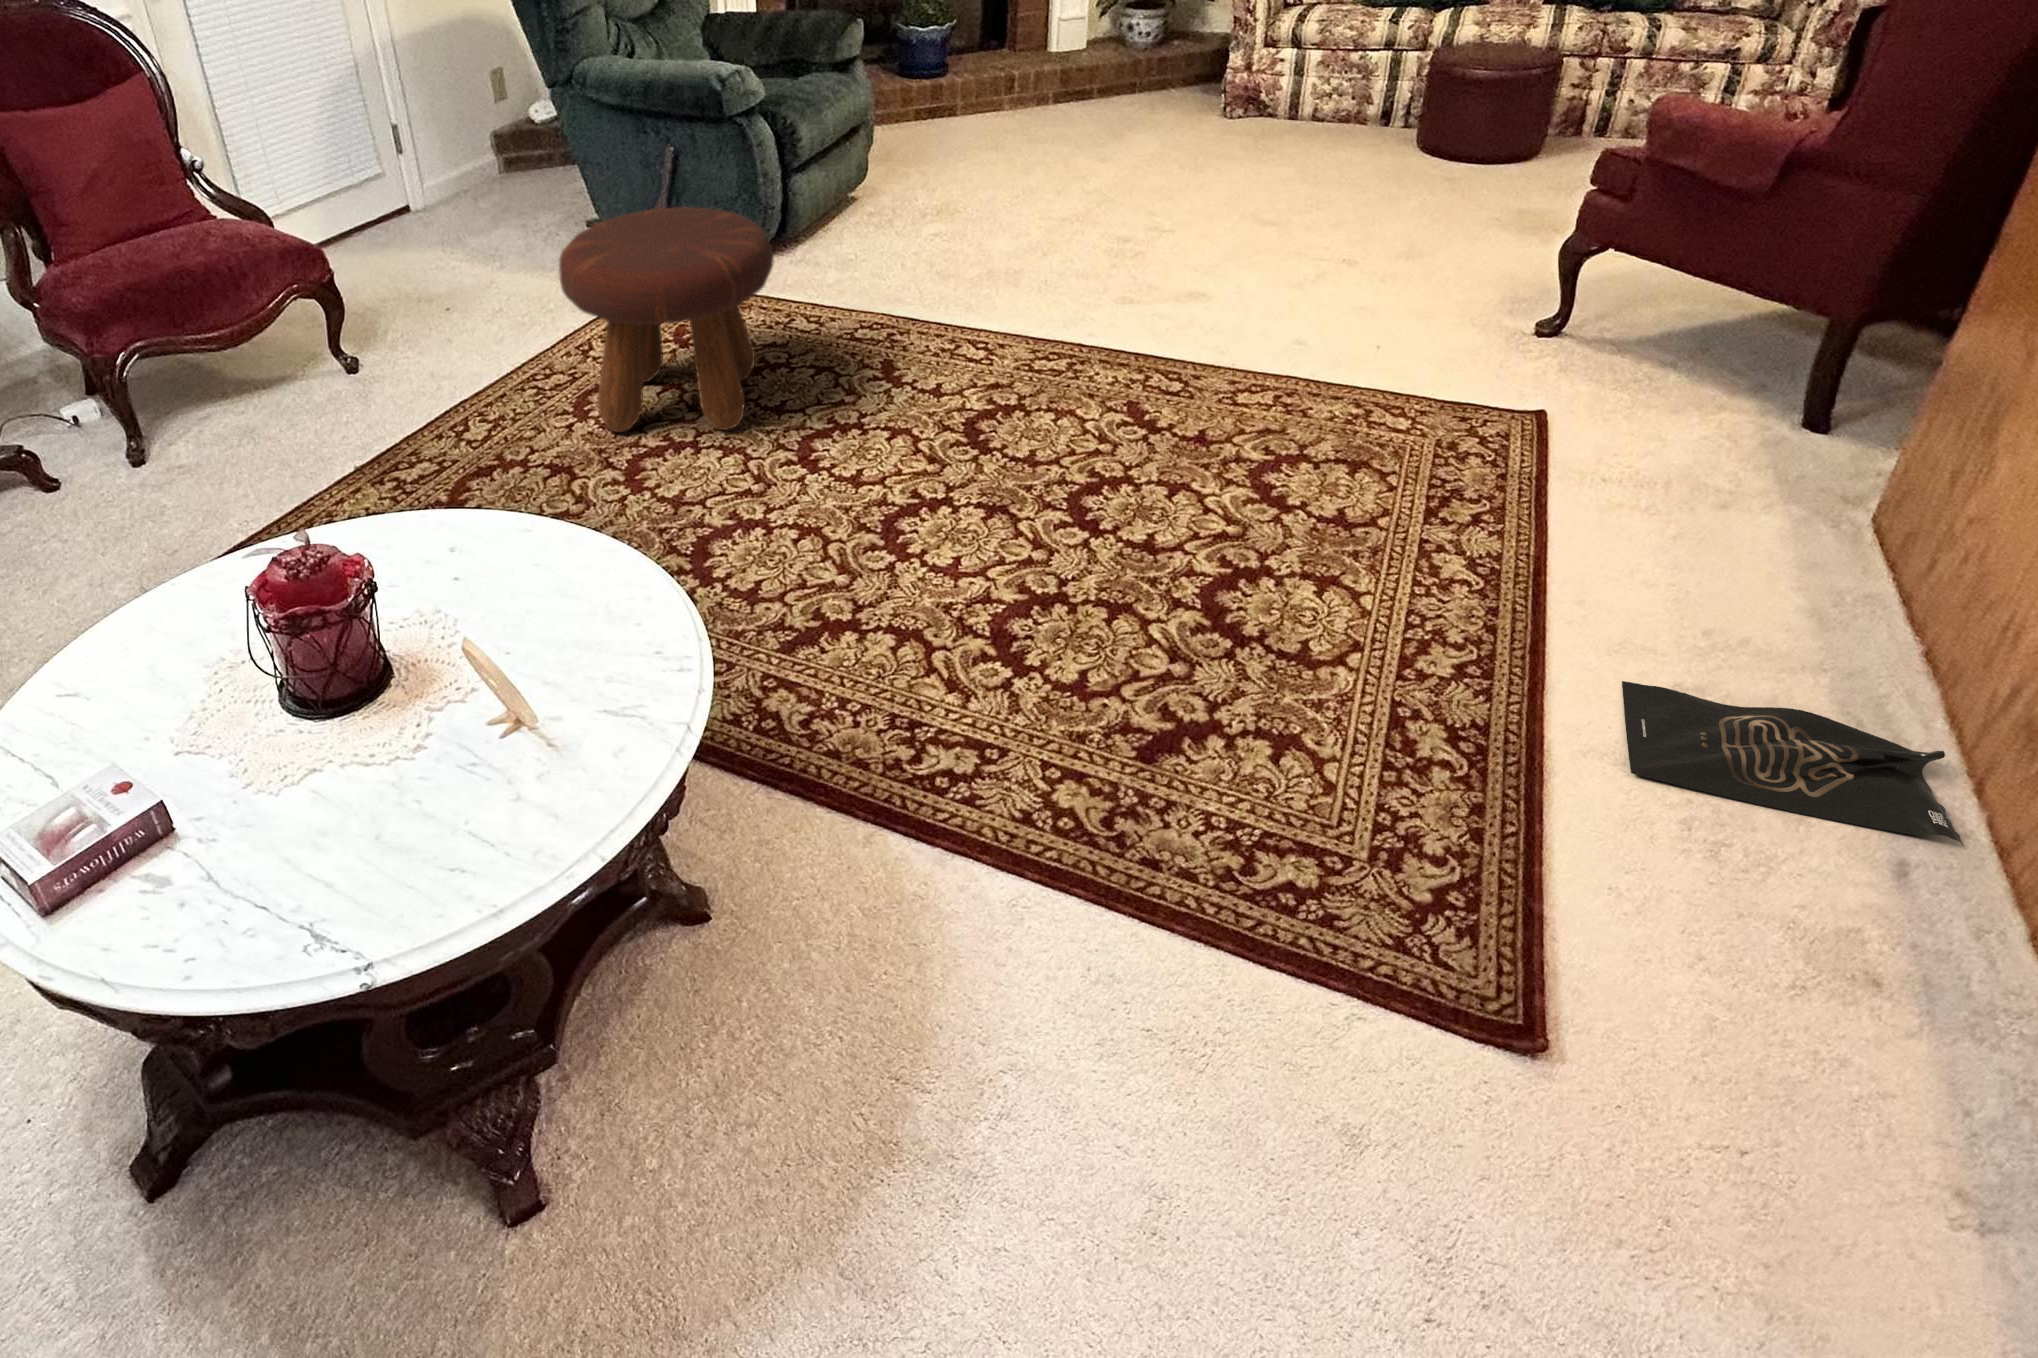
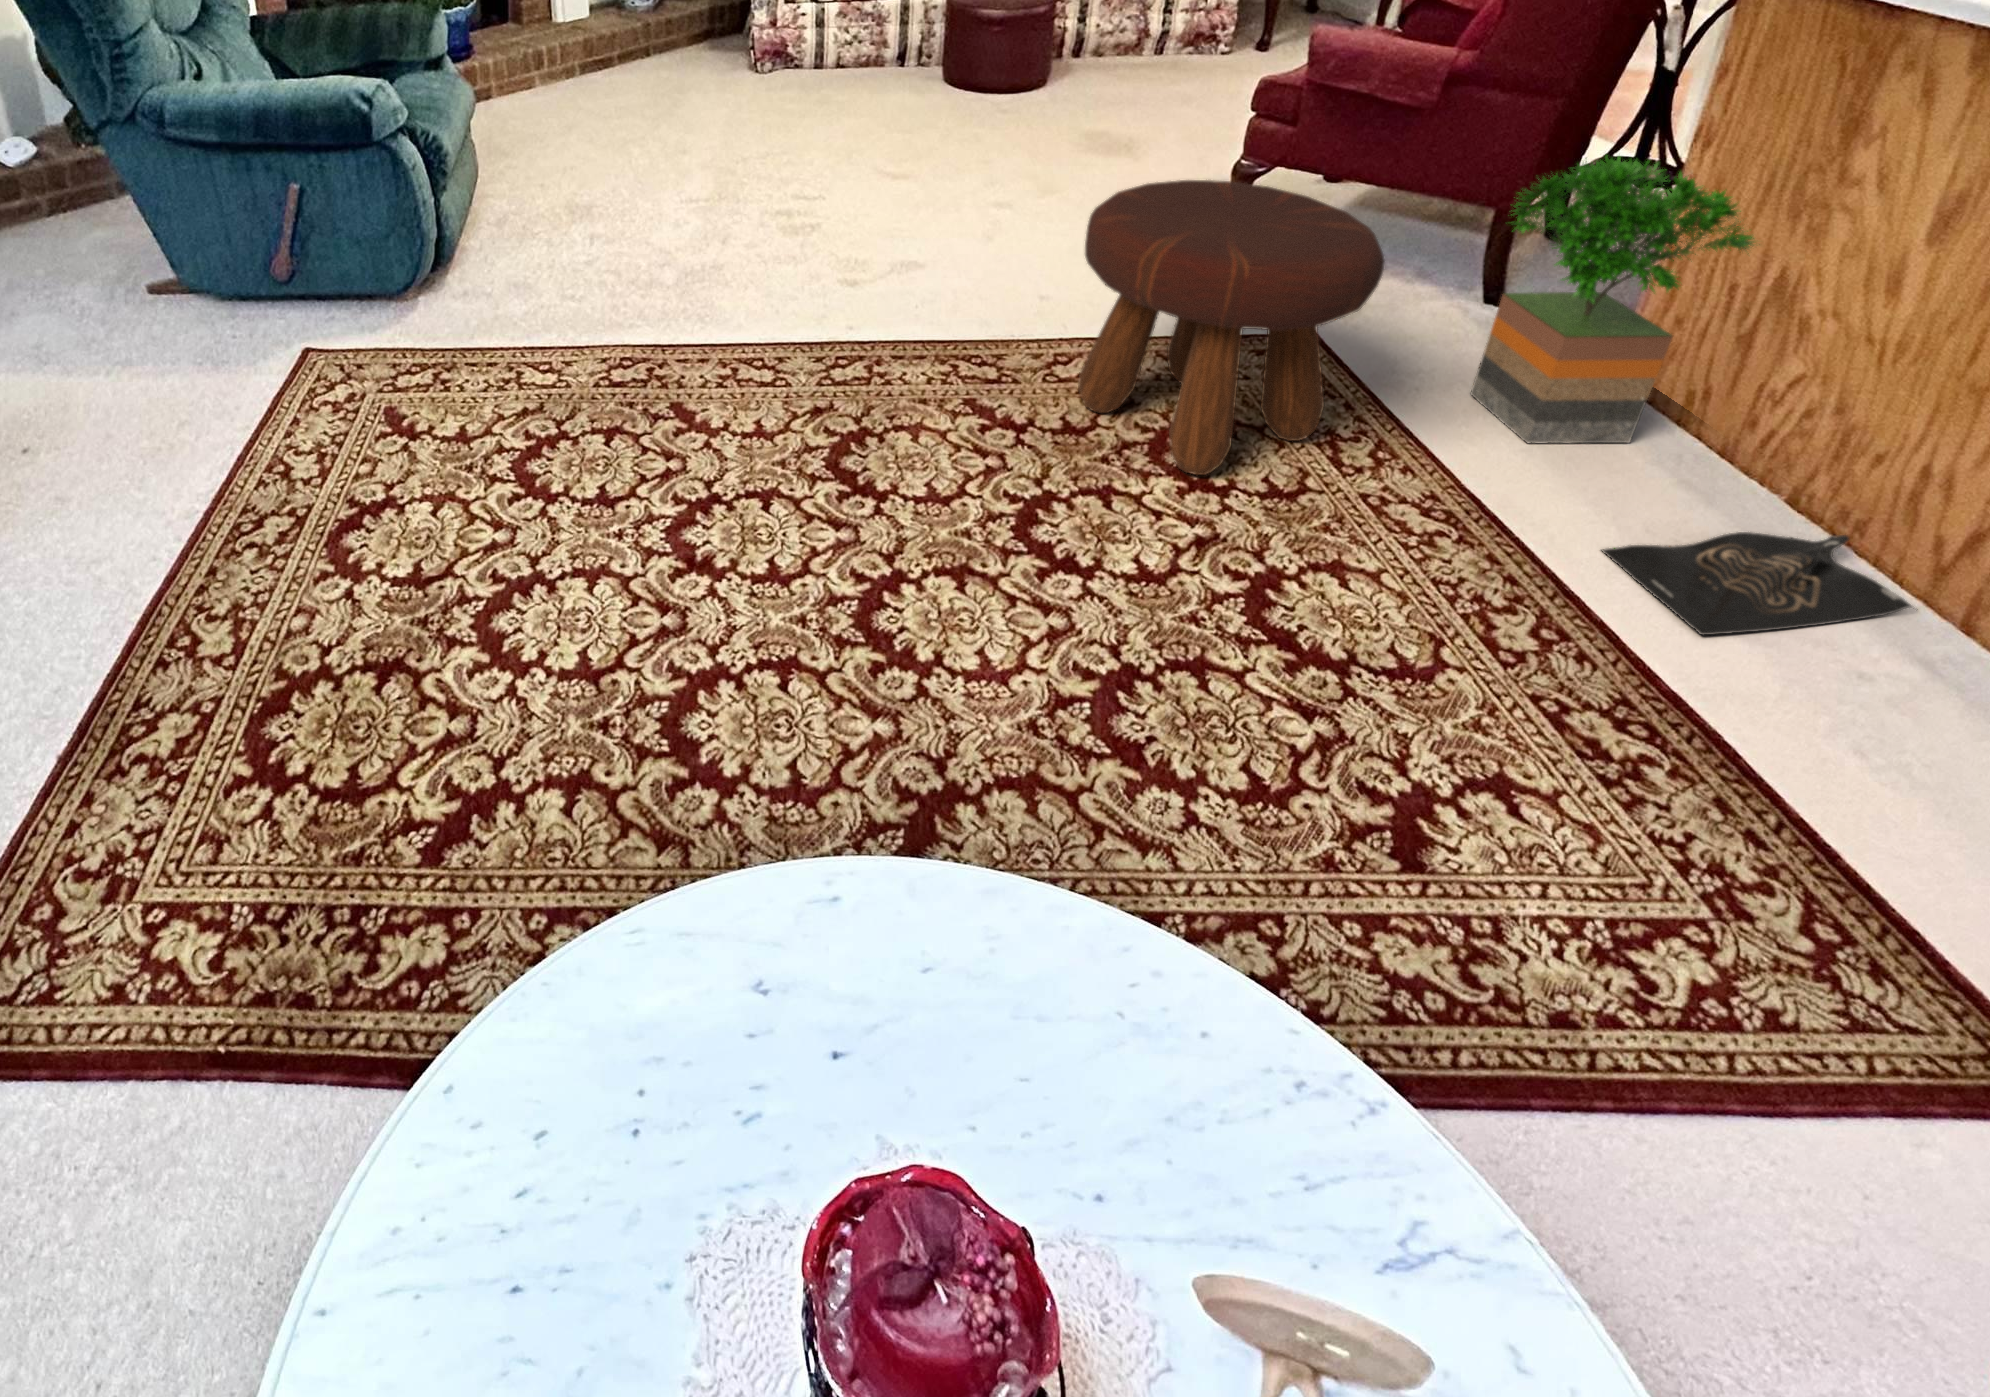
footstool: present [559,207,774,432] -> present [1078,180,1384,475]
potted tree: none [1662,282,1976,611] -> present [1471,155,1754,443]

